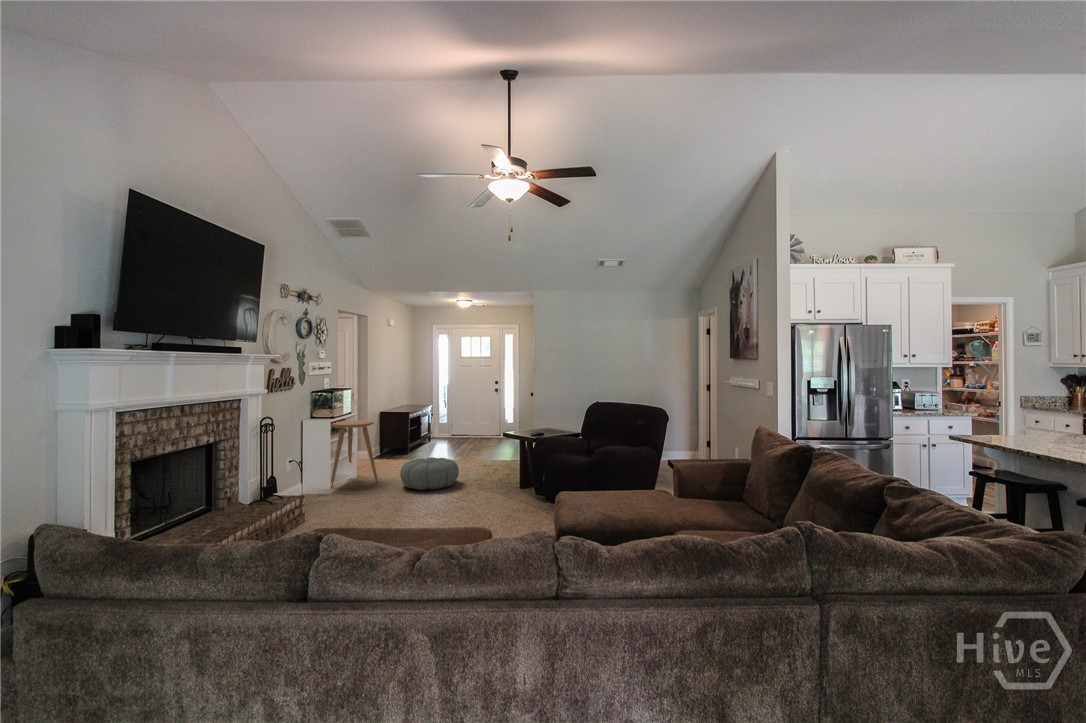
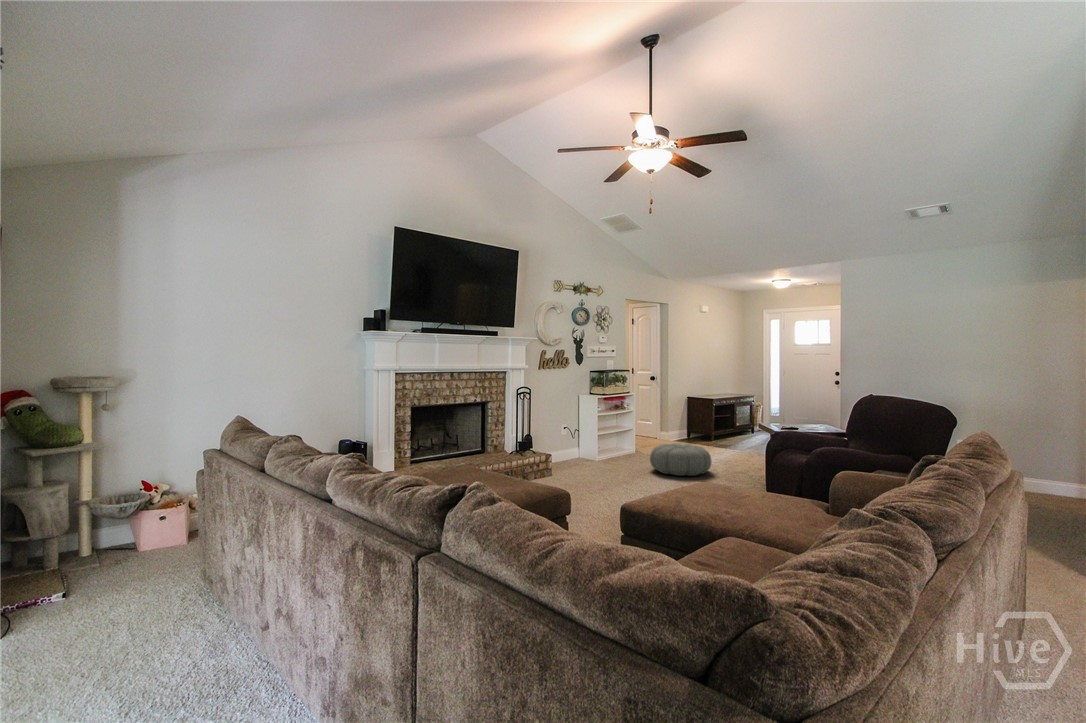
side table: present [331,420,378,487] -> none [601,400,643,461]

